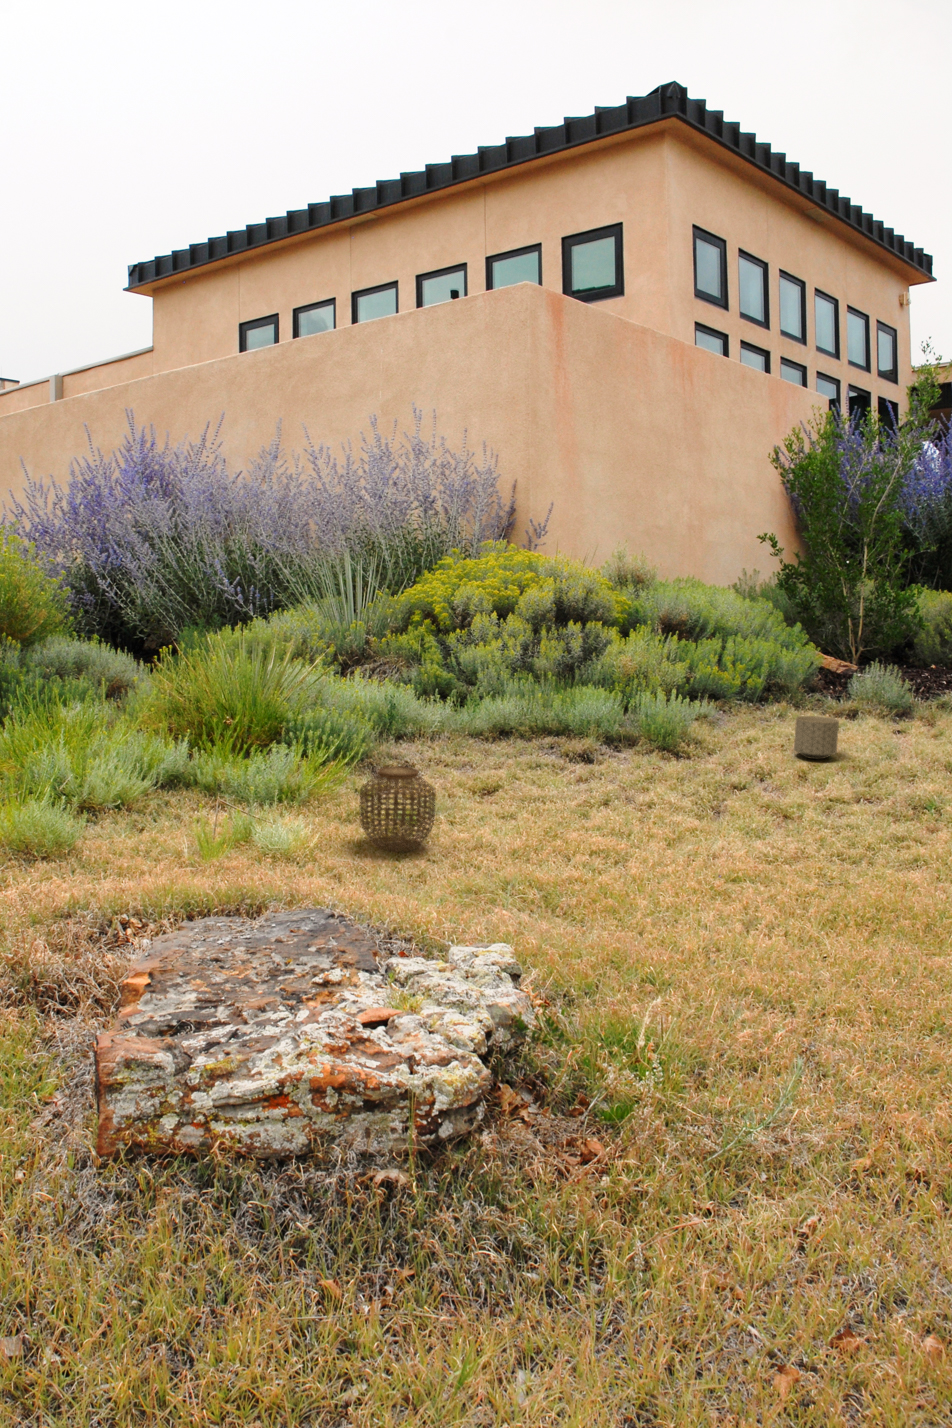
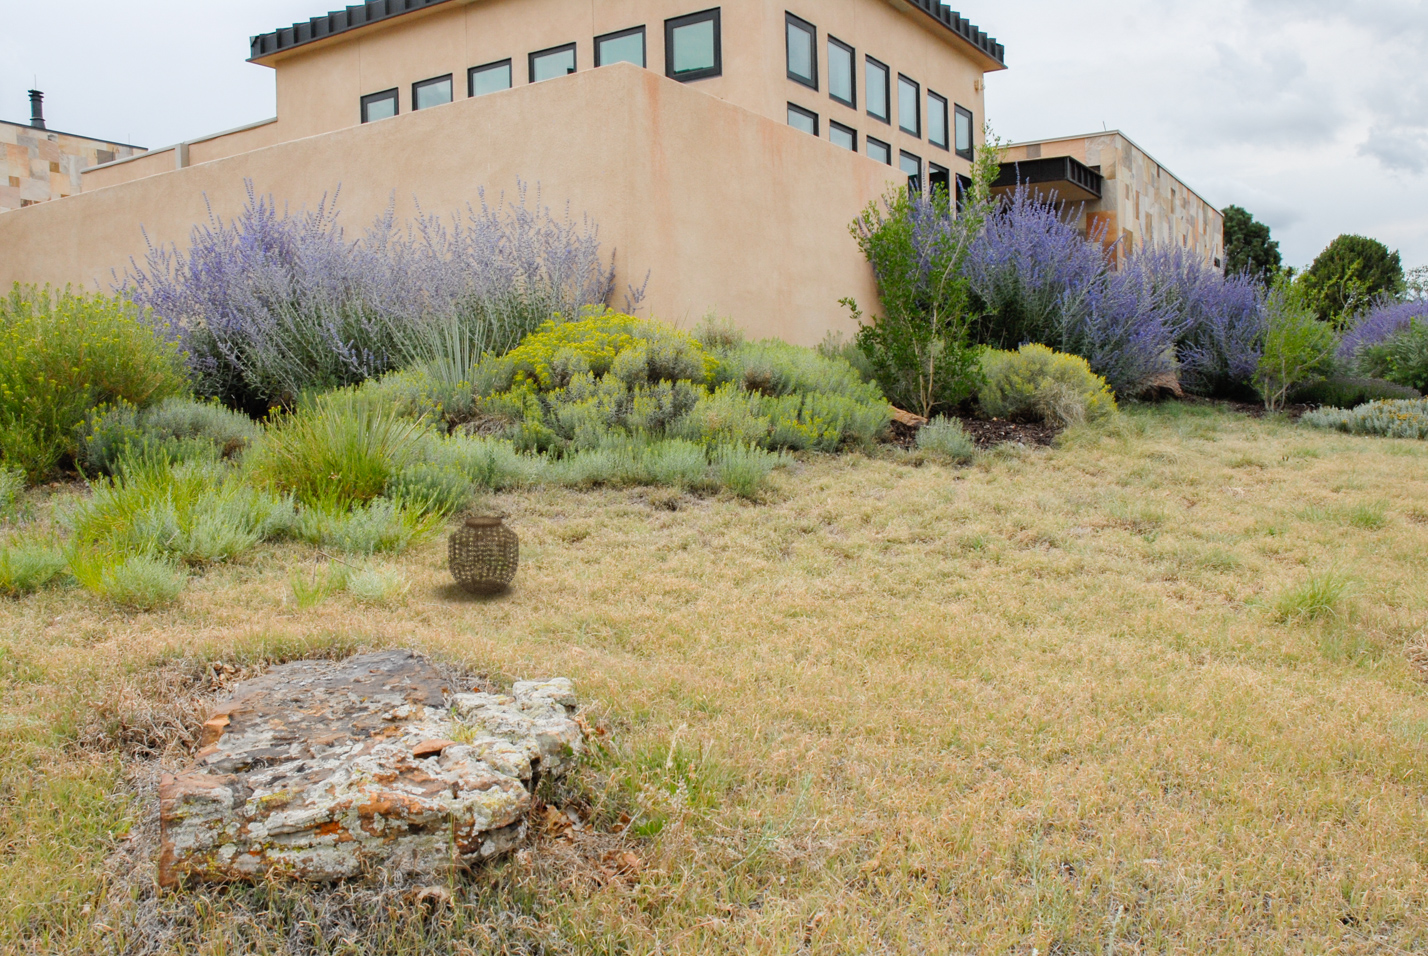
planter: present [794,716,839,759] -> none [855,462,894,501]

